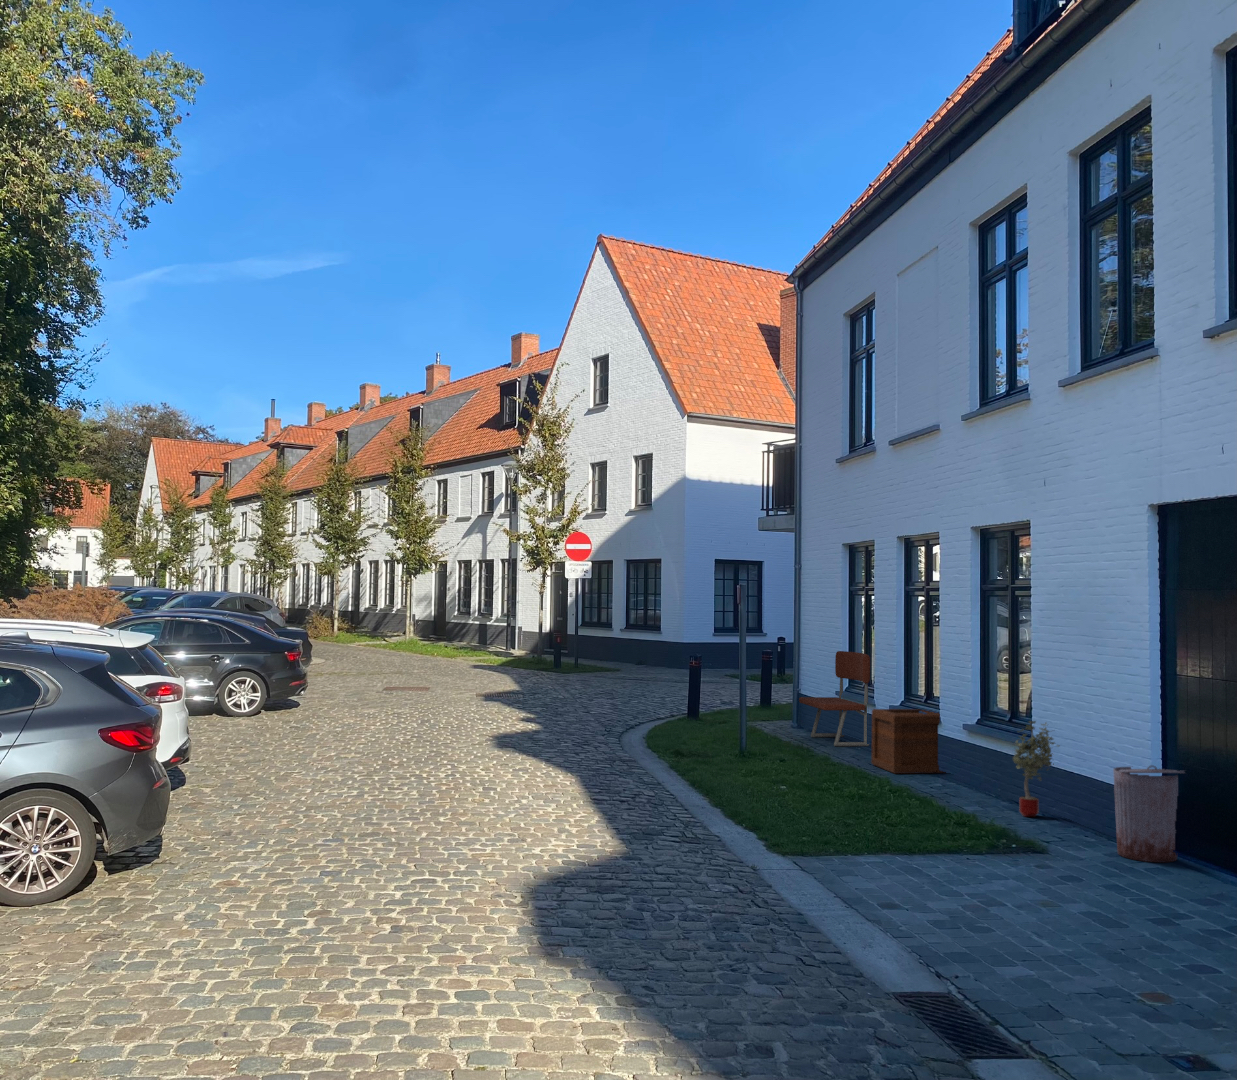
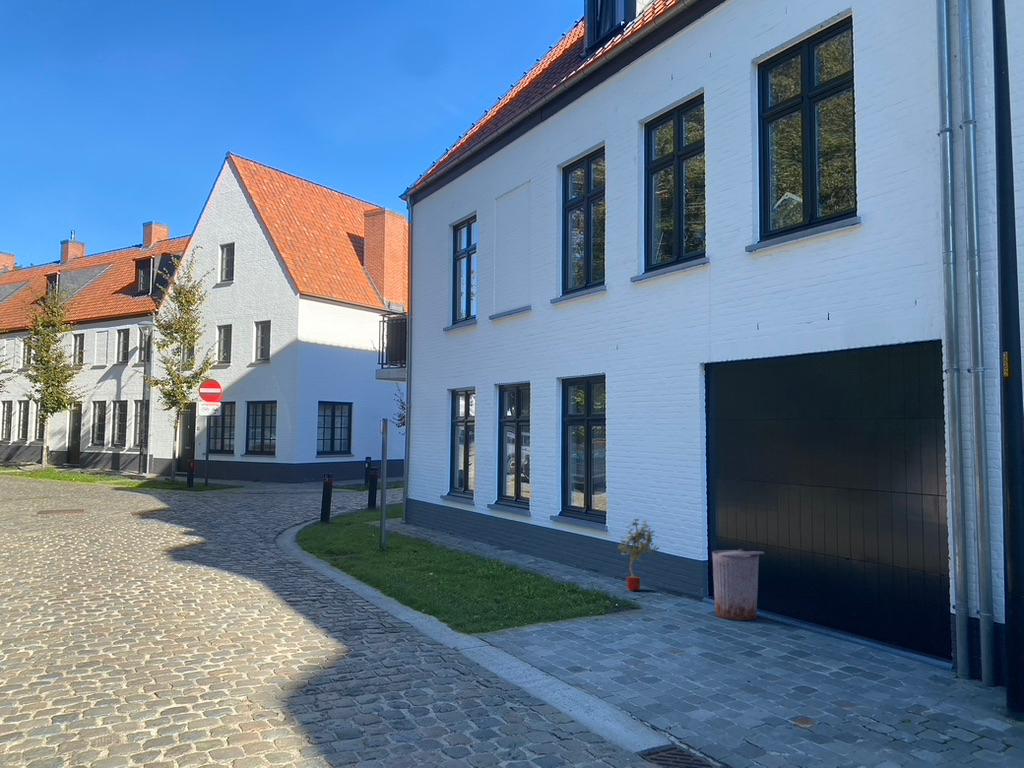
bench: present [799,651,870,746] -> none [423,470,481,543]
wooden crate: present [871,709,946,774] -> none [493,512,552,563]

